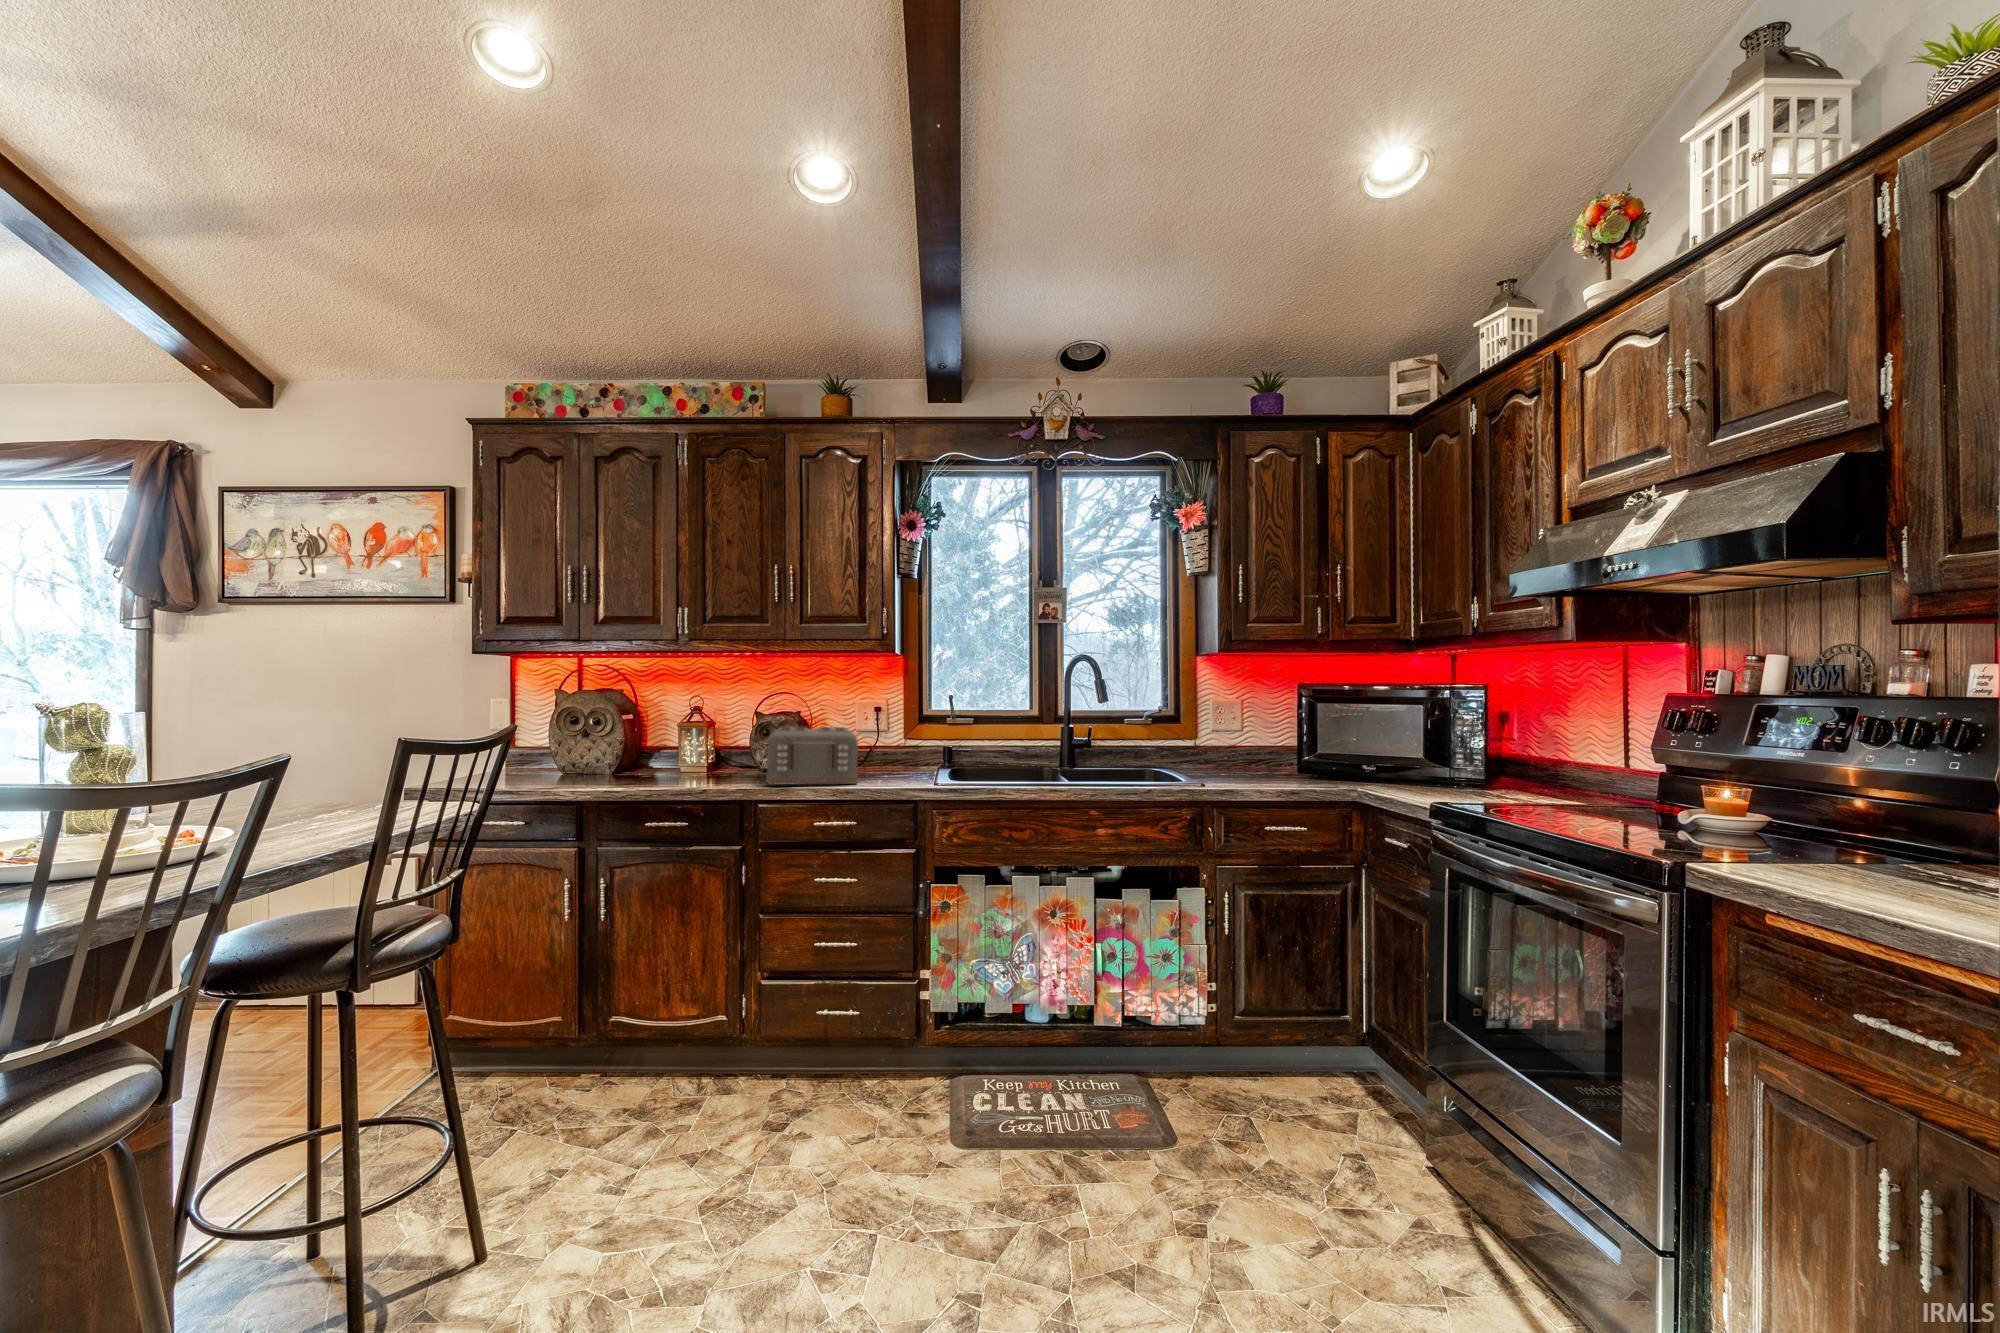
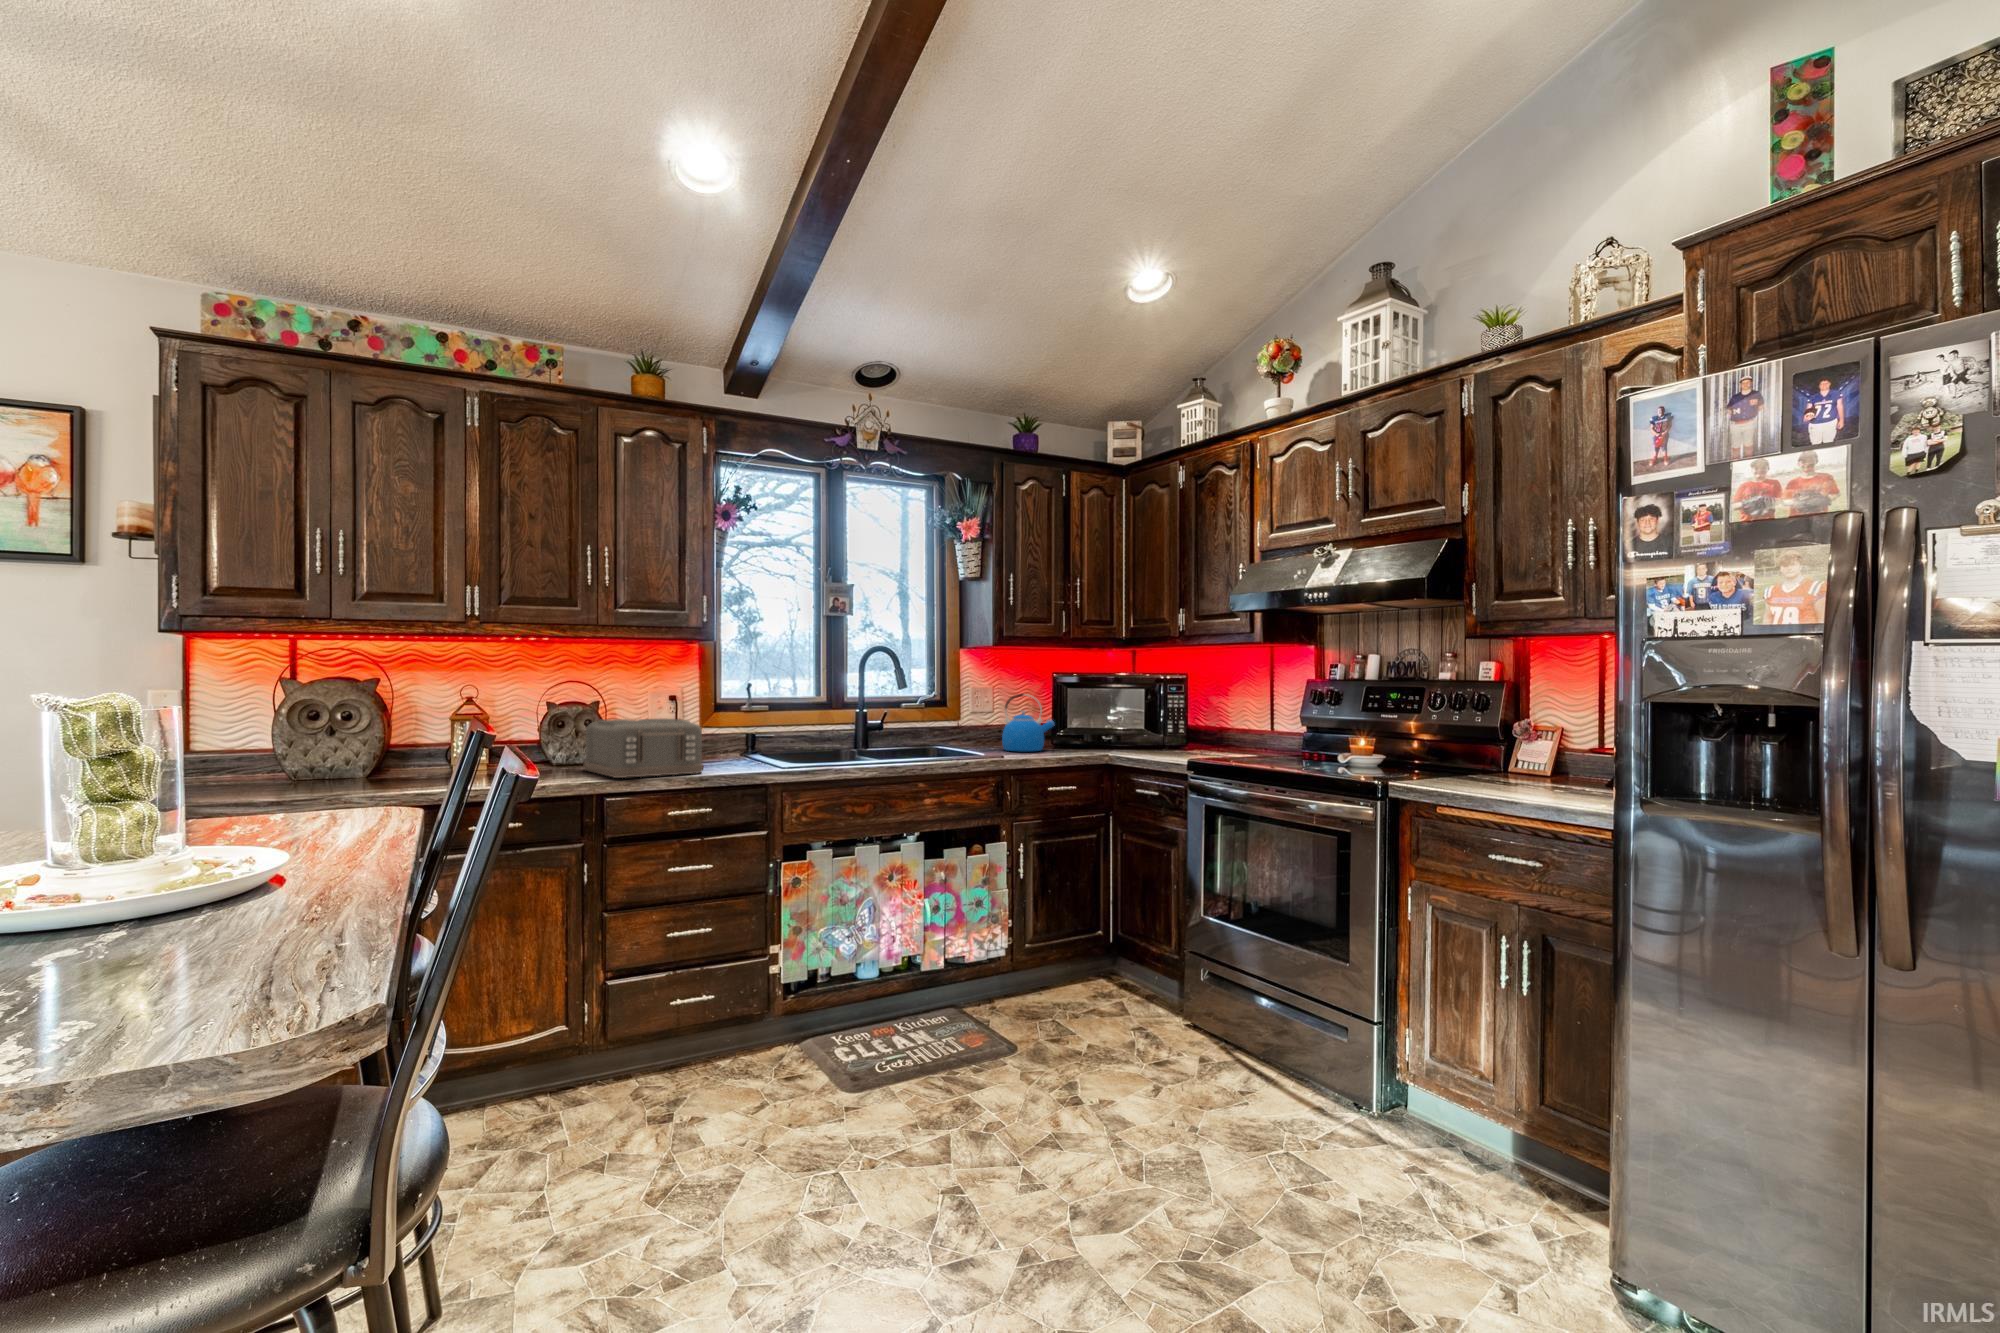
kettle: none [1226,707,1292,778] -> present [1002,694,1055,752]

